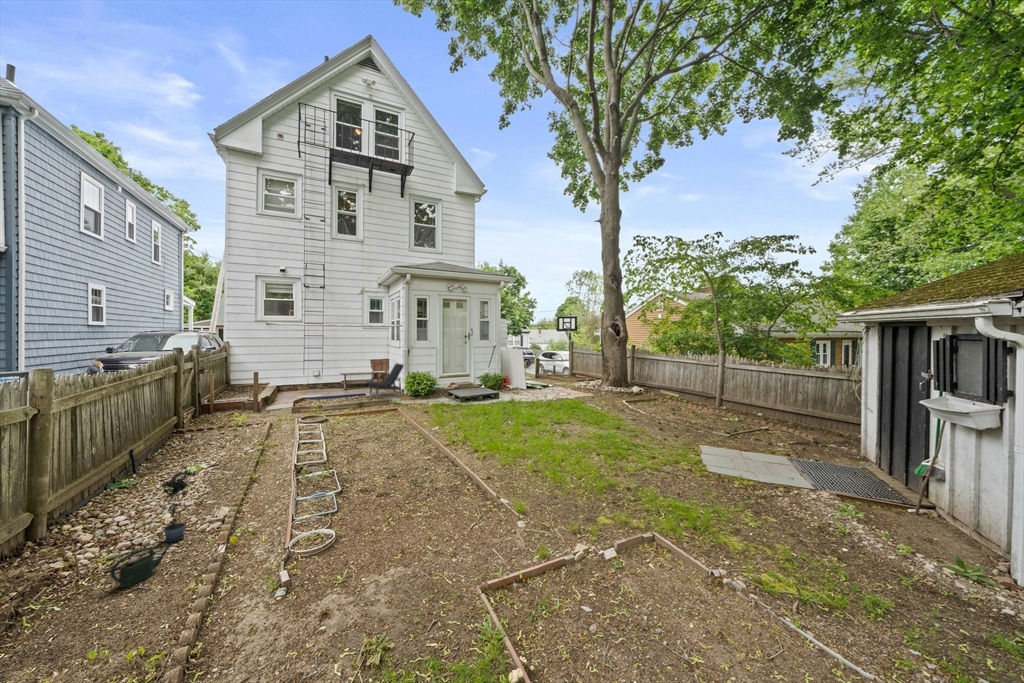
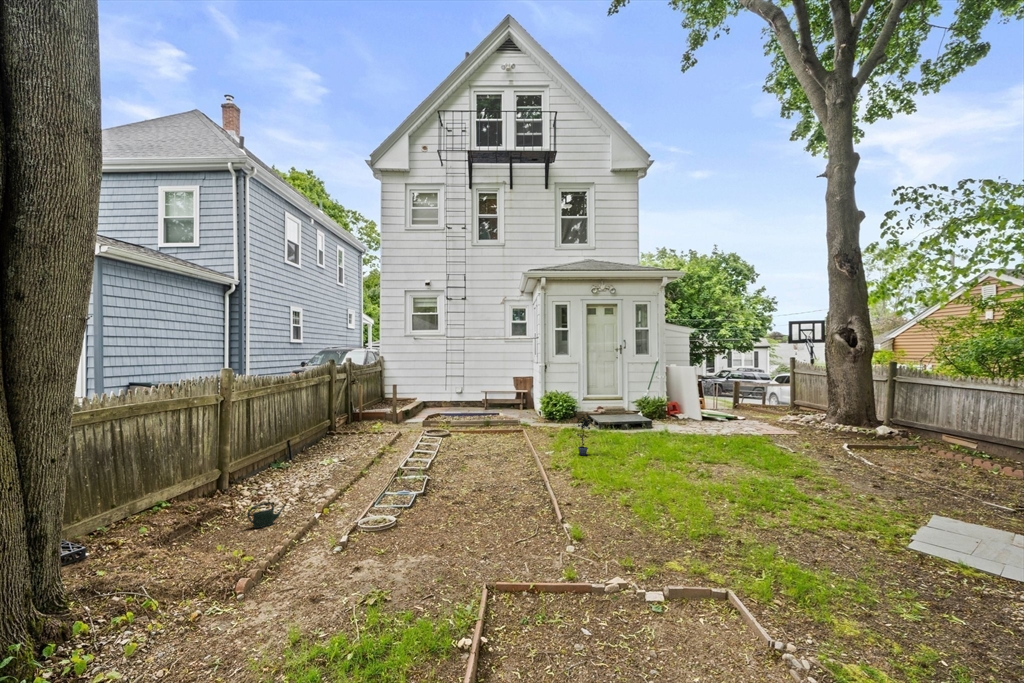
lounge chair: present [366,363,404,398] -> none [502,380,540,419]
potted plant: present [160,467,196,542] -> present [577,414,592,456]

